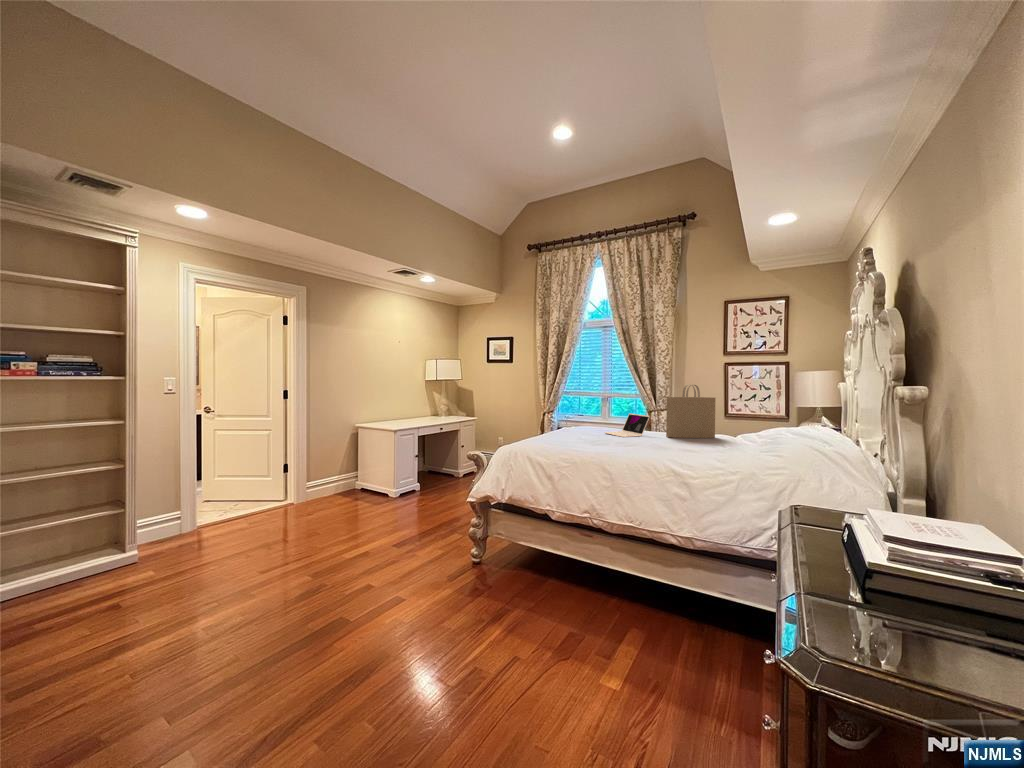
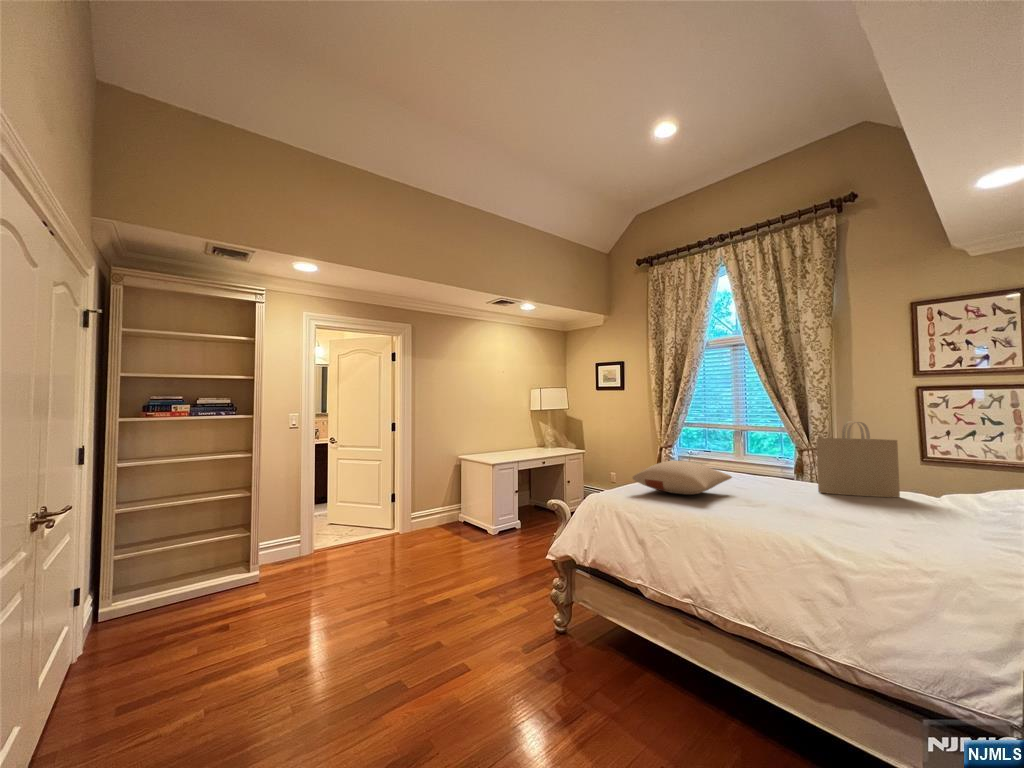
laptop: present [605,413,650,437] -> none [728,457,792,490]
pillow: none [538,416,611,442] -> present [633,461,732,495]

